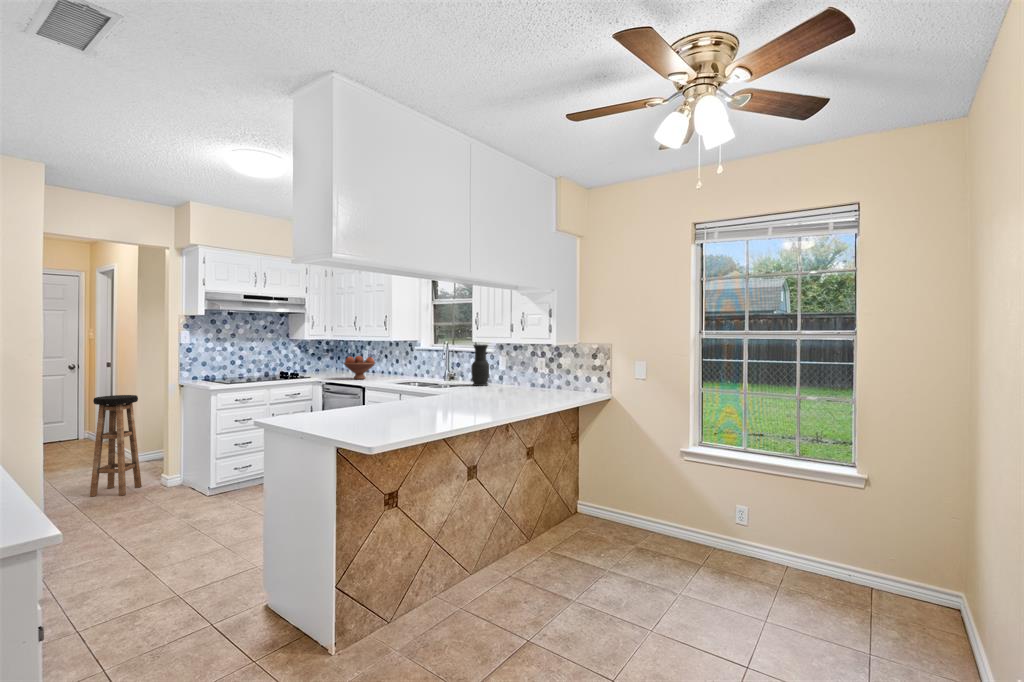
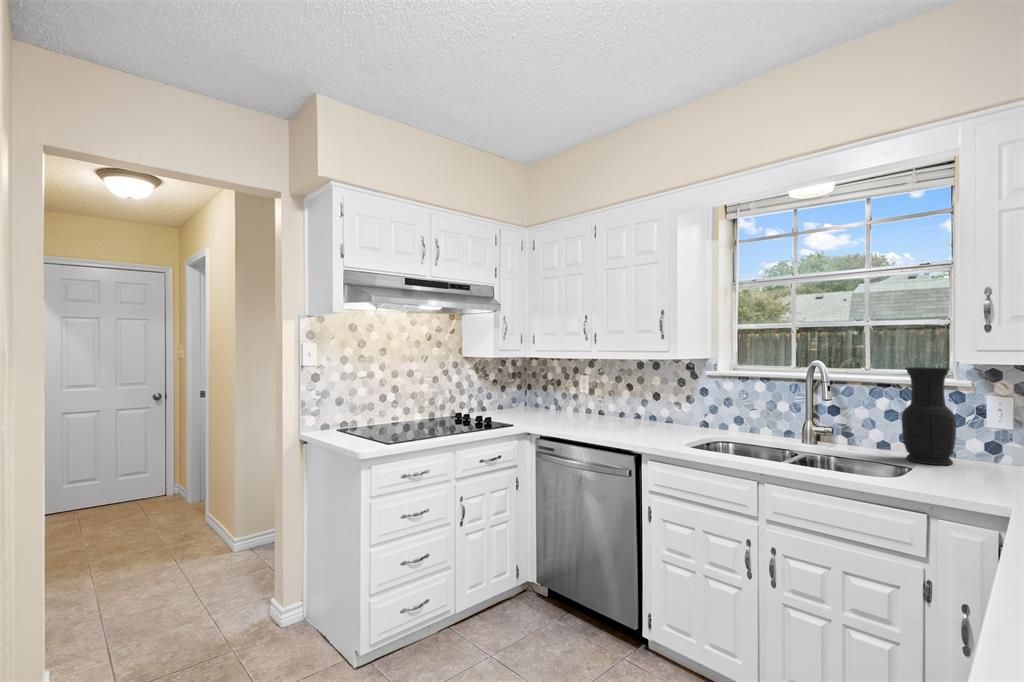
fruit bowl: present [344,356,375,379] -> none [574,387,631,432]
bar stool: present [90,395,142,496] -> none [142,459,235,659]

